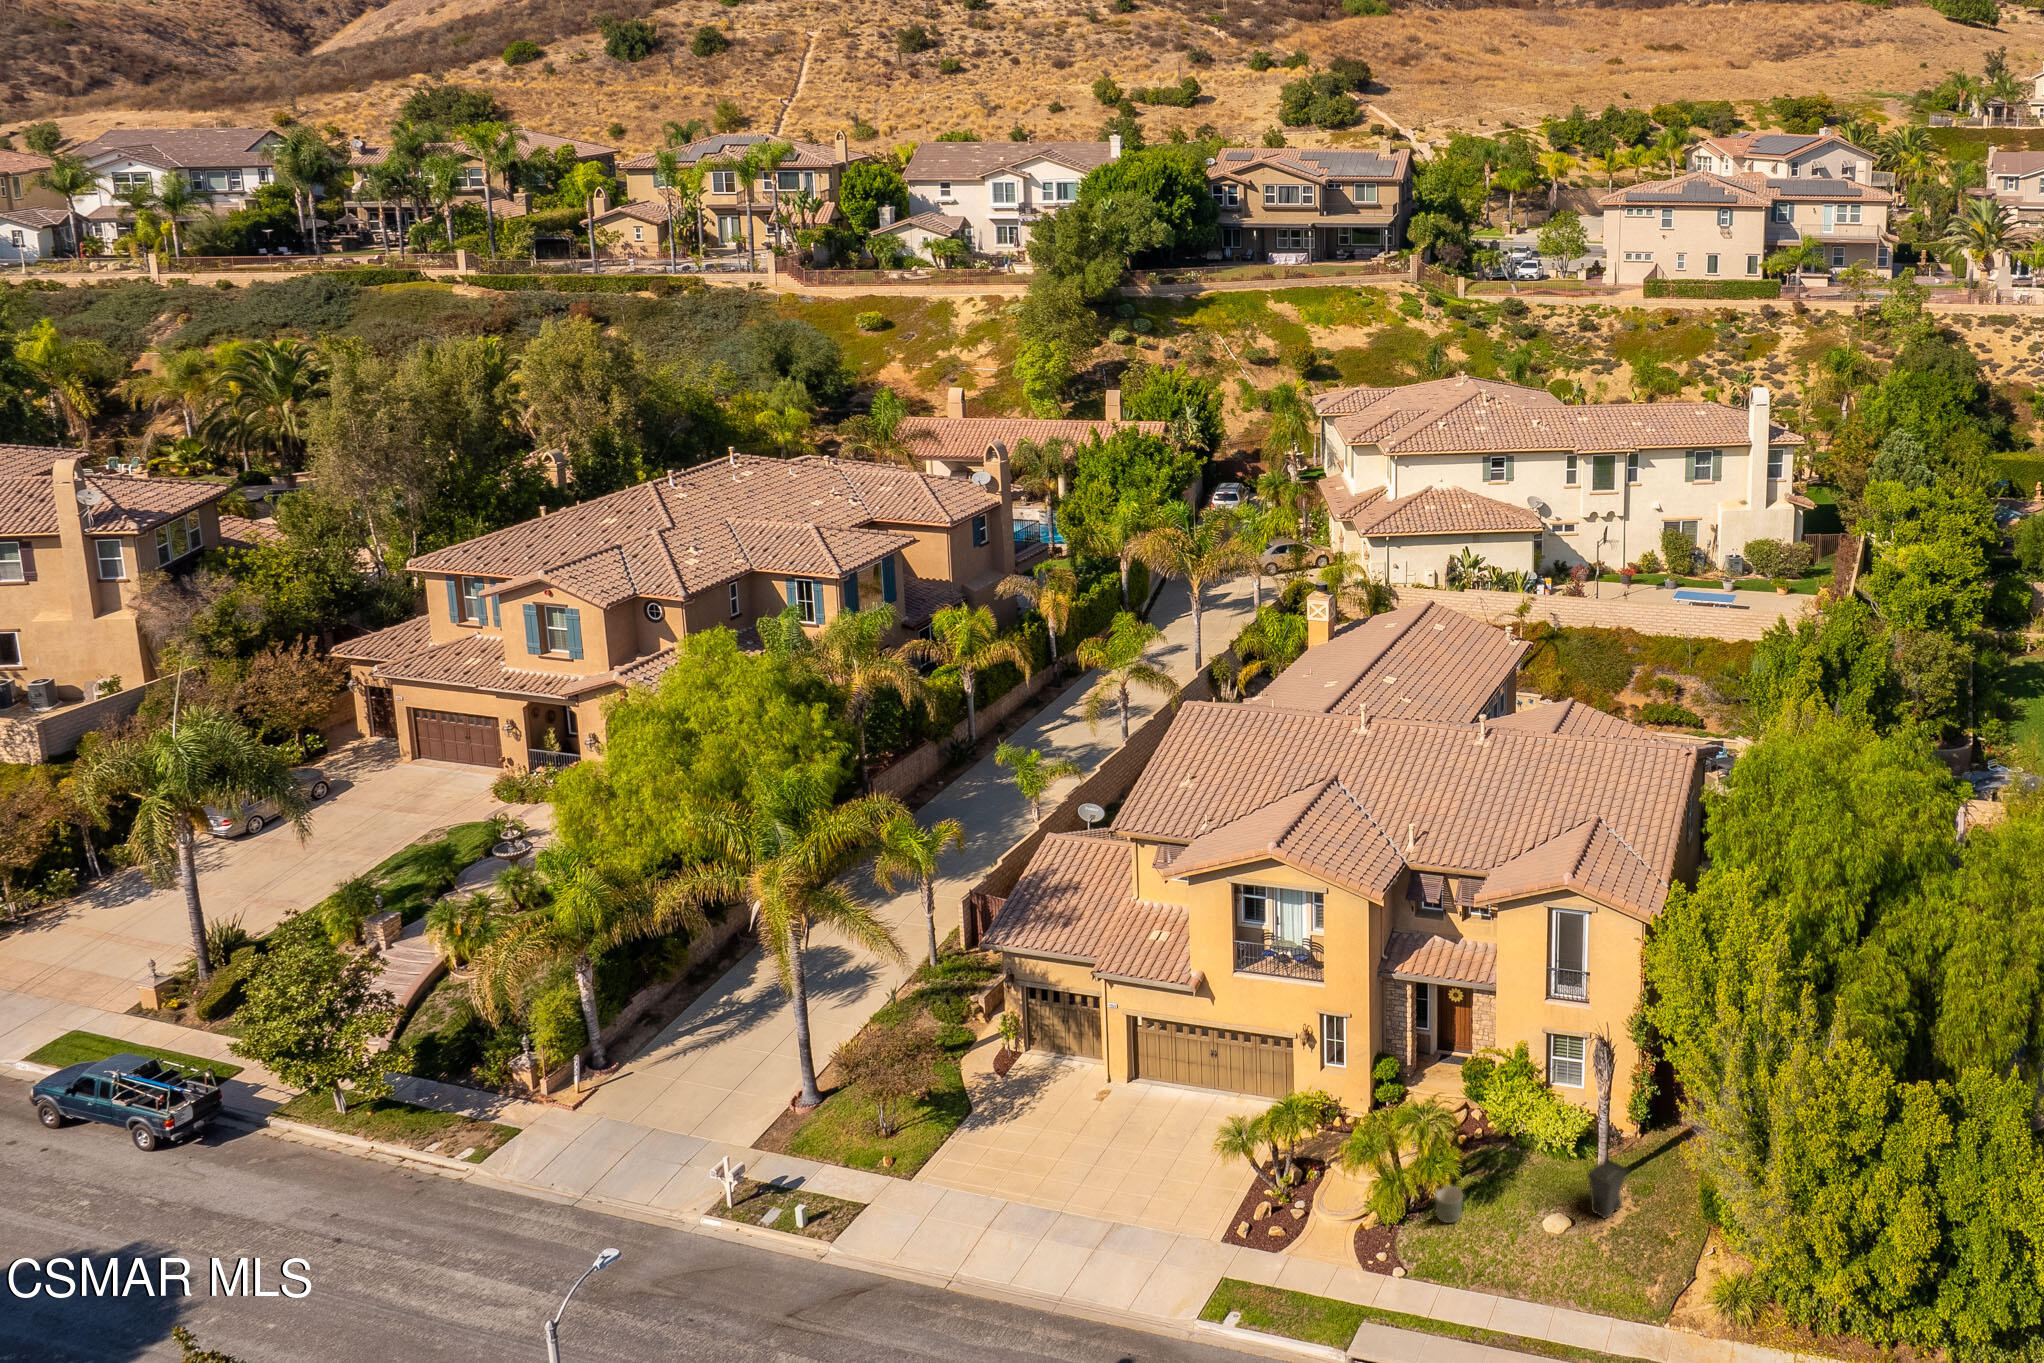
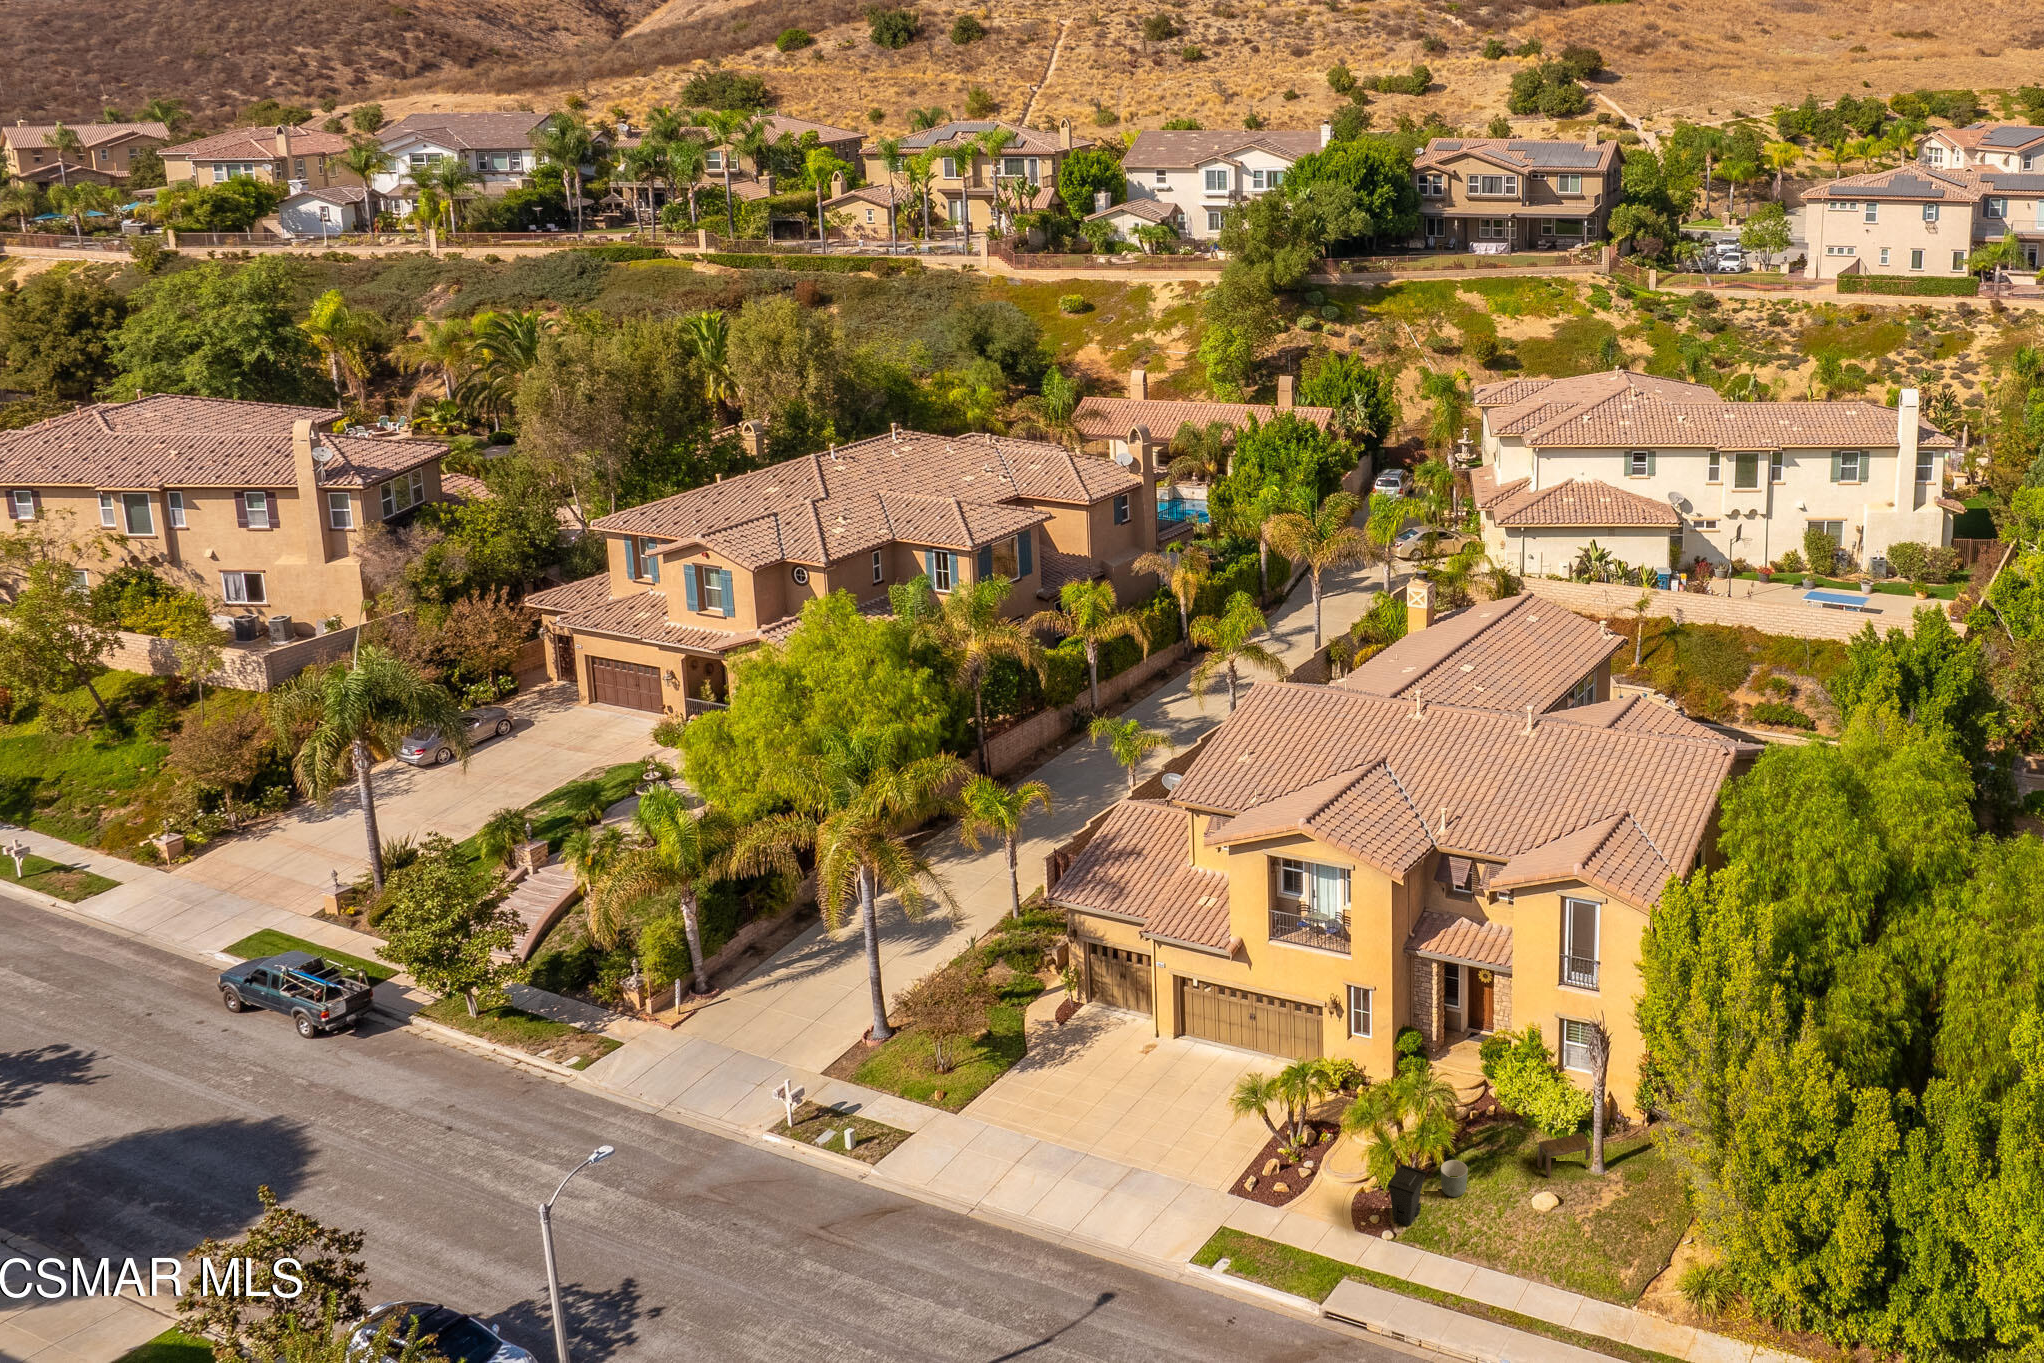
bench: none [1528,1147,1582,1196] -> present [1537,1133,1591,1178]
trash can: present [1587,1158,1629,1218] -> present [1388,1164,1427,1226]

